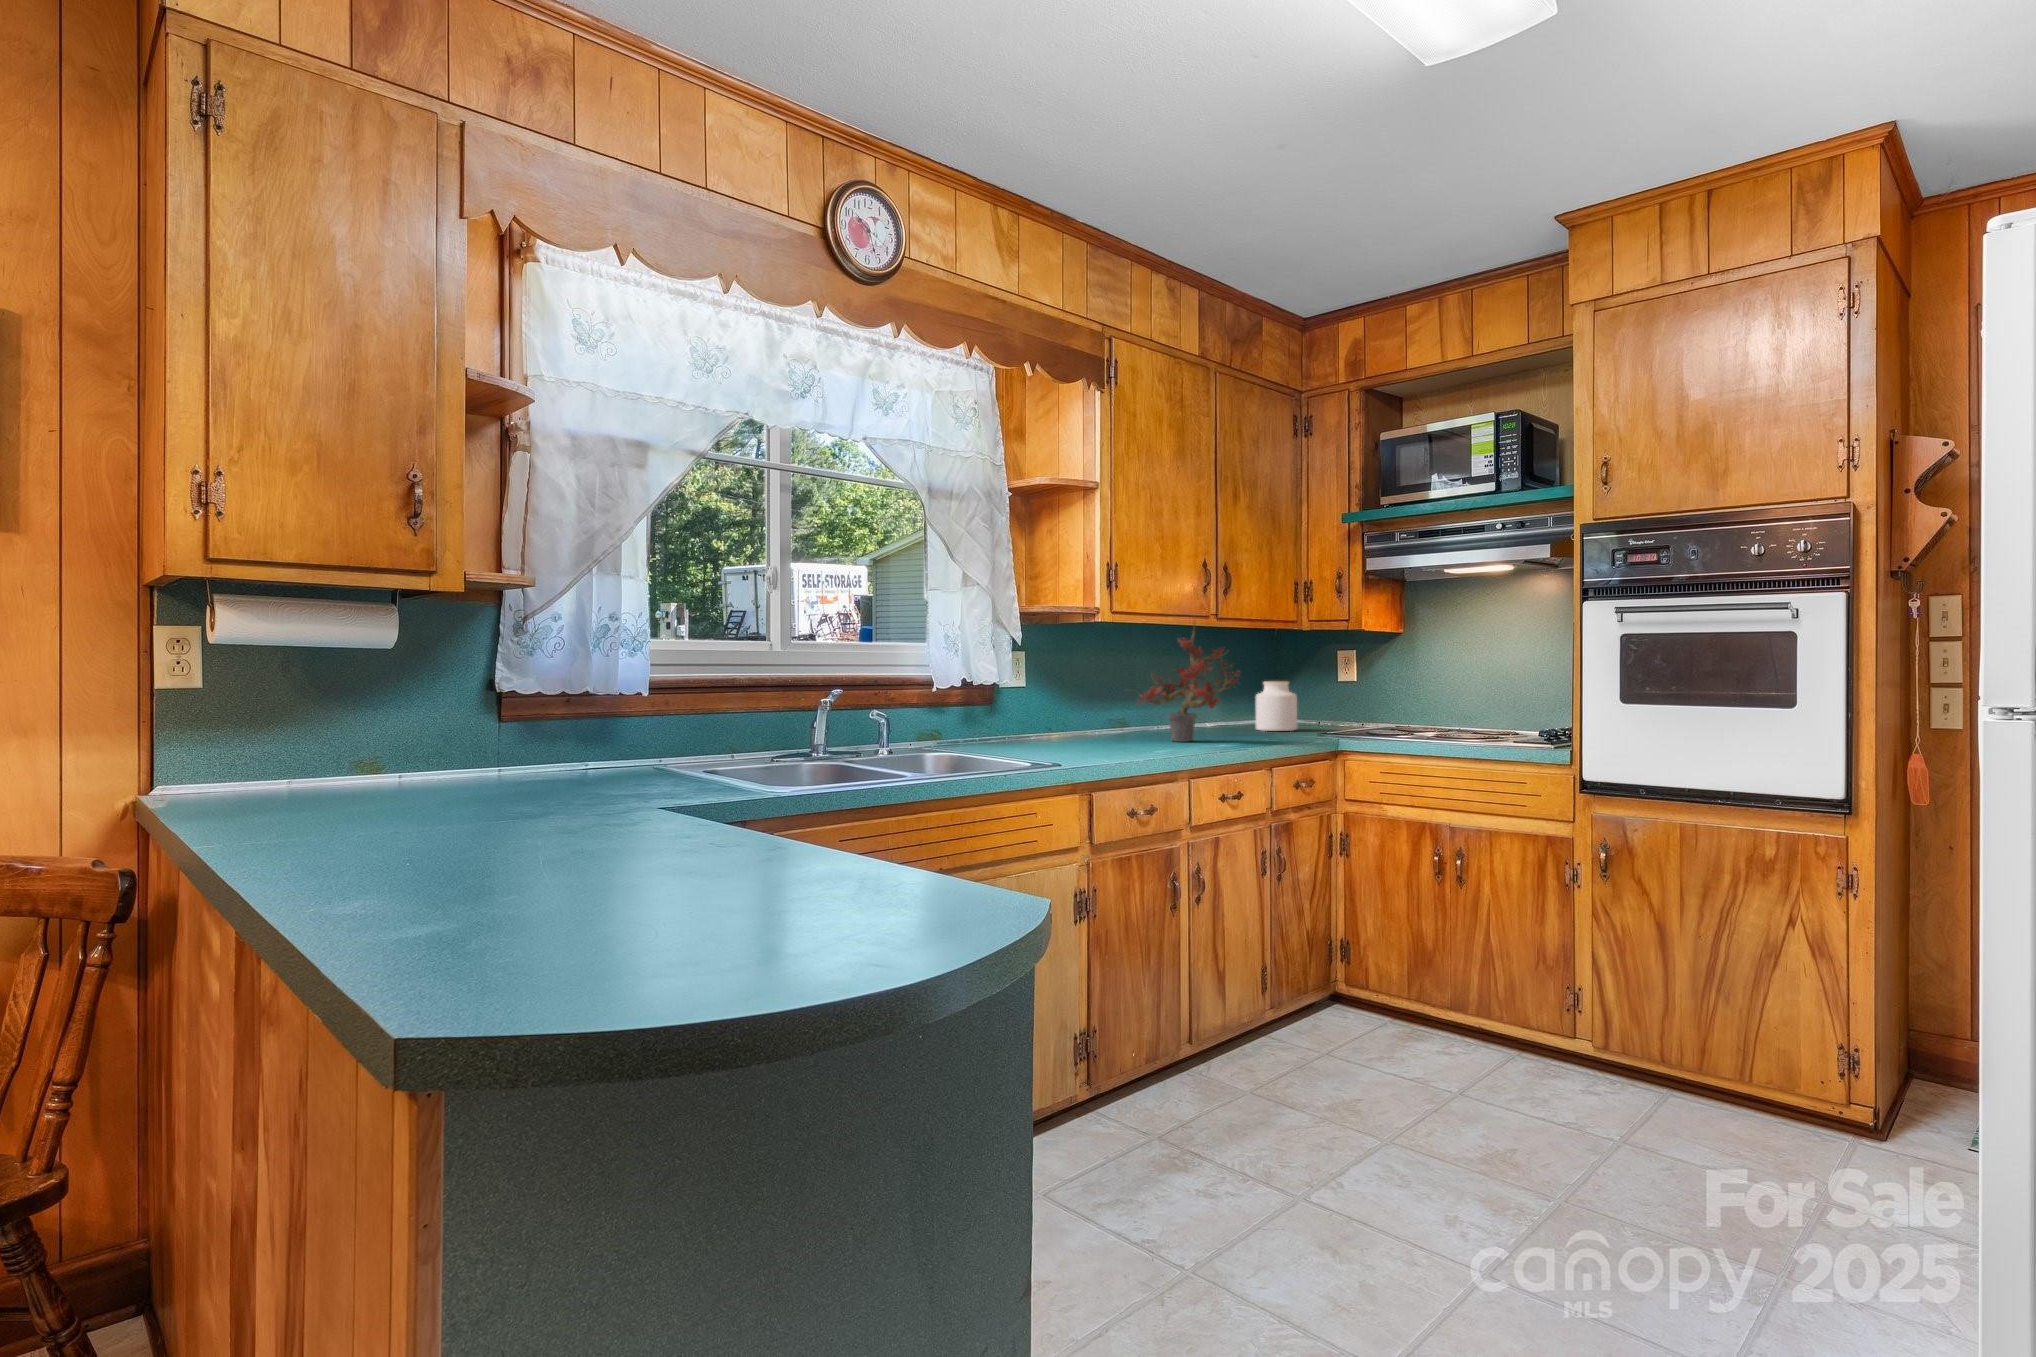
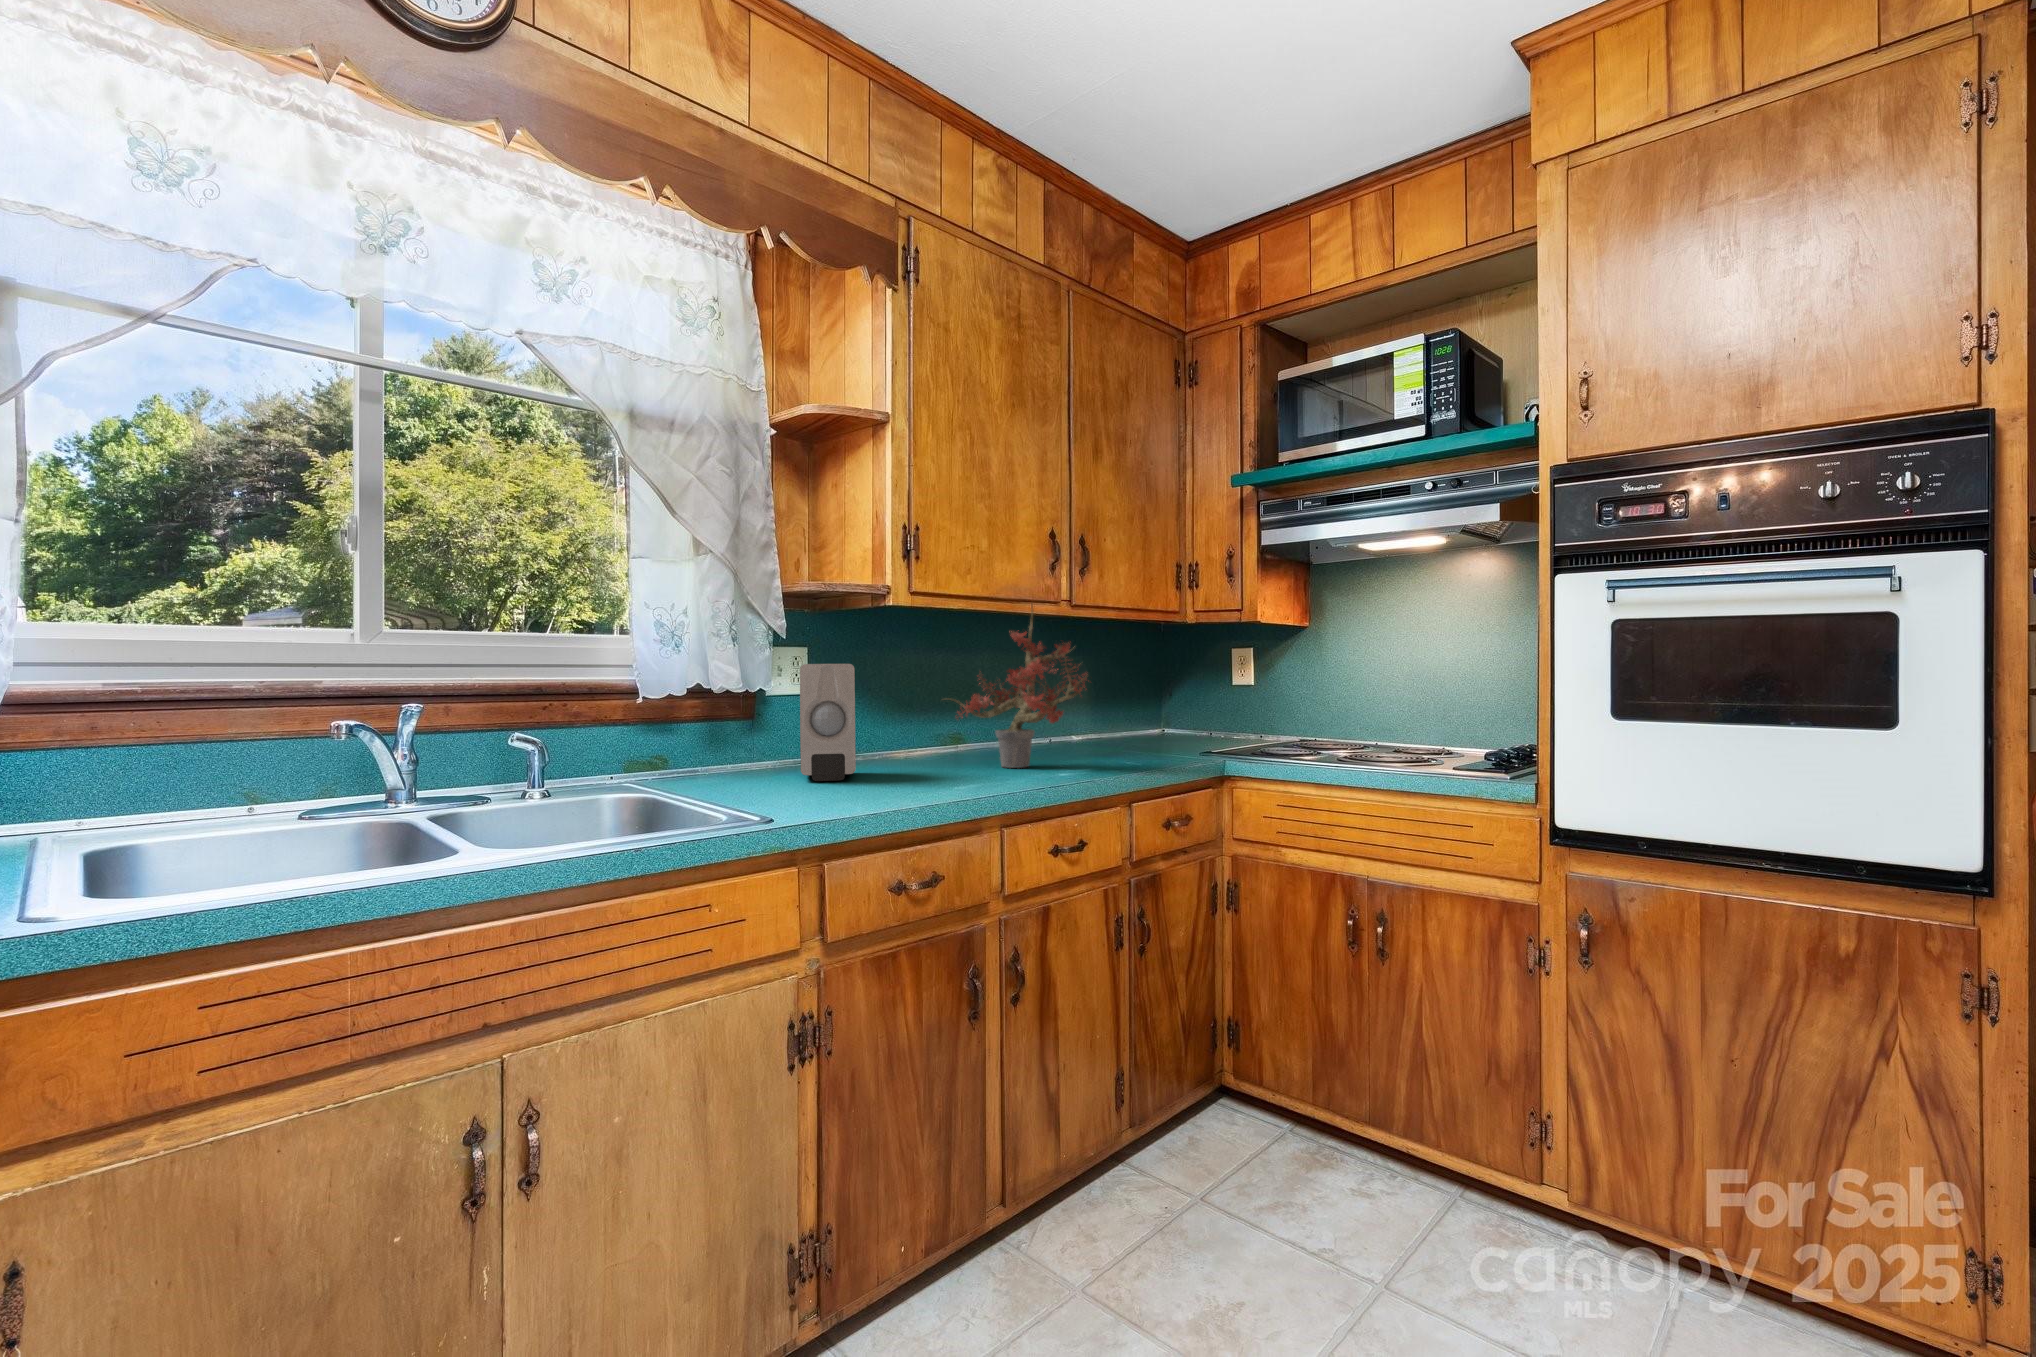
soap dispenser: none [1032,664,1079,747] -> present [800,664,856,781]
jar: present [1256,681,1297,731] -> none [1128,685,1179,748]

